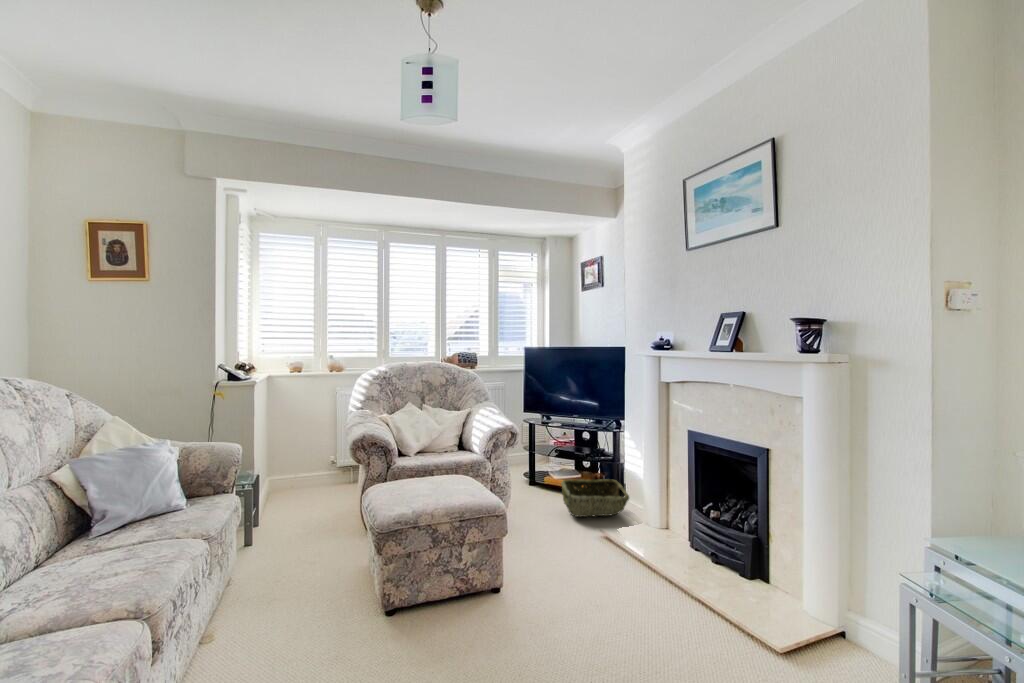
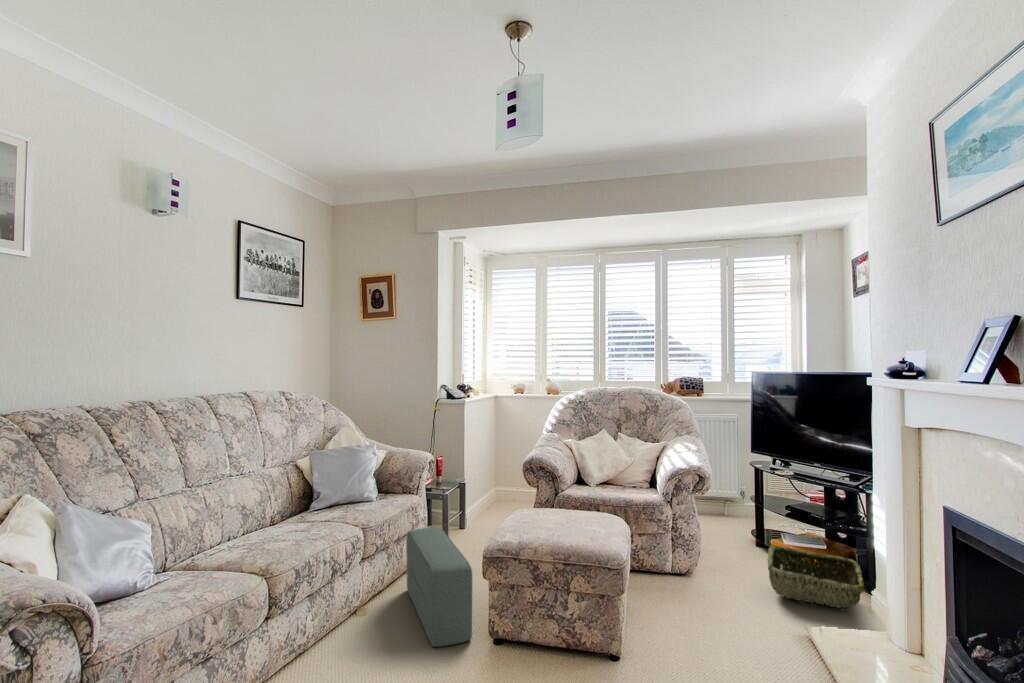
pouf: none [242,520,363,641] -> present [406,527,472,647]

